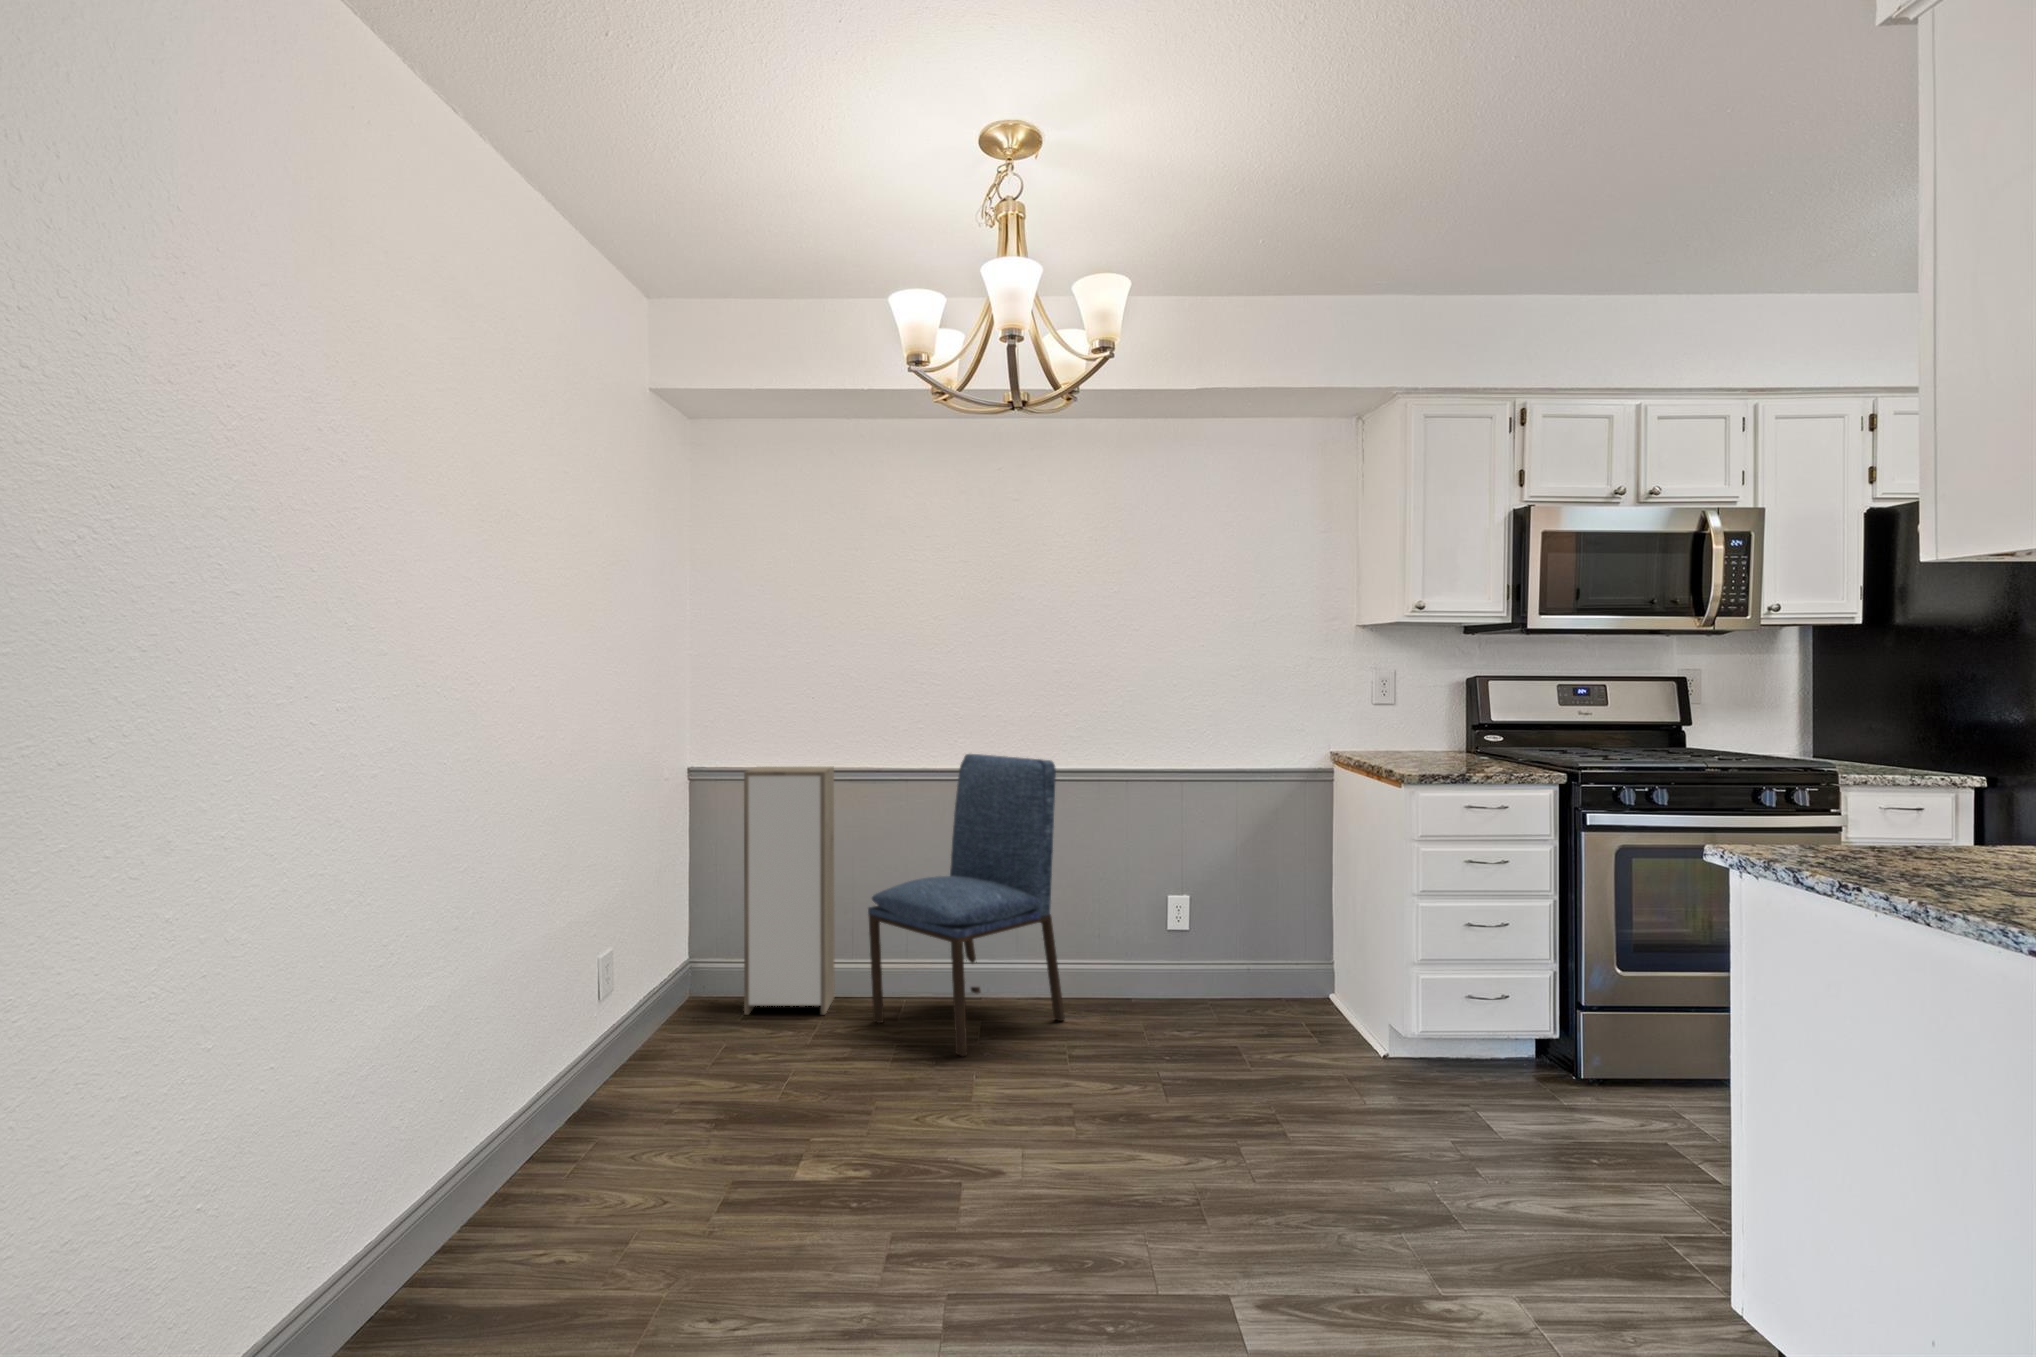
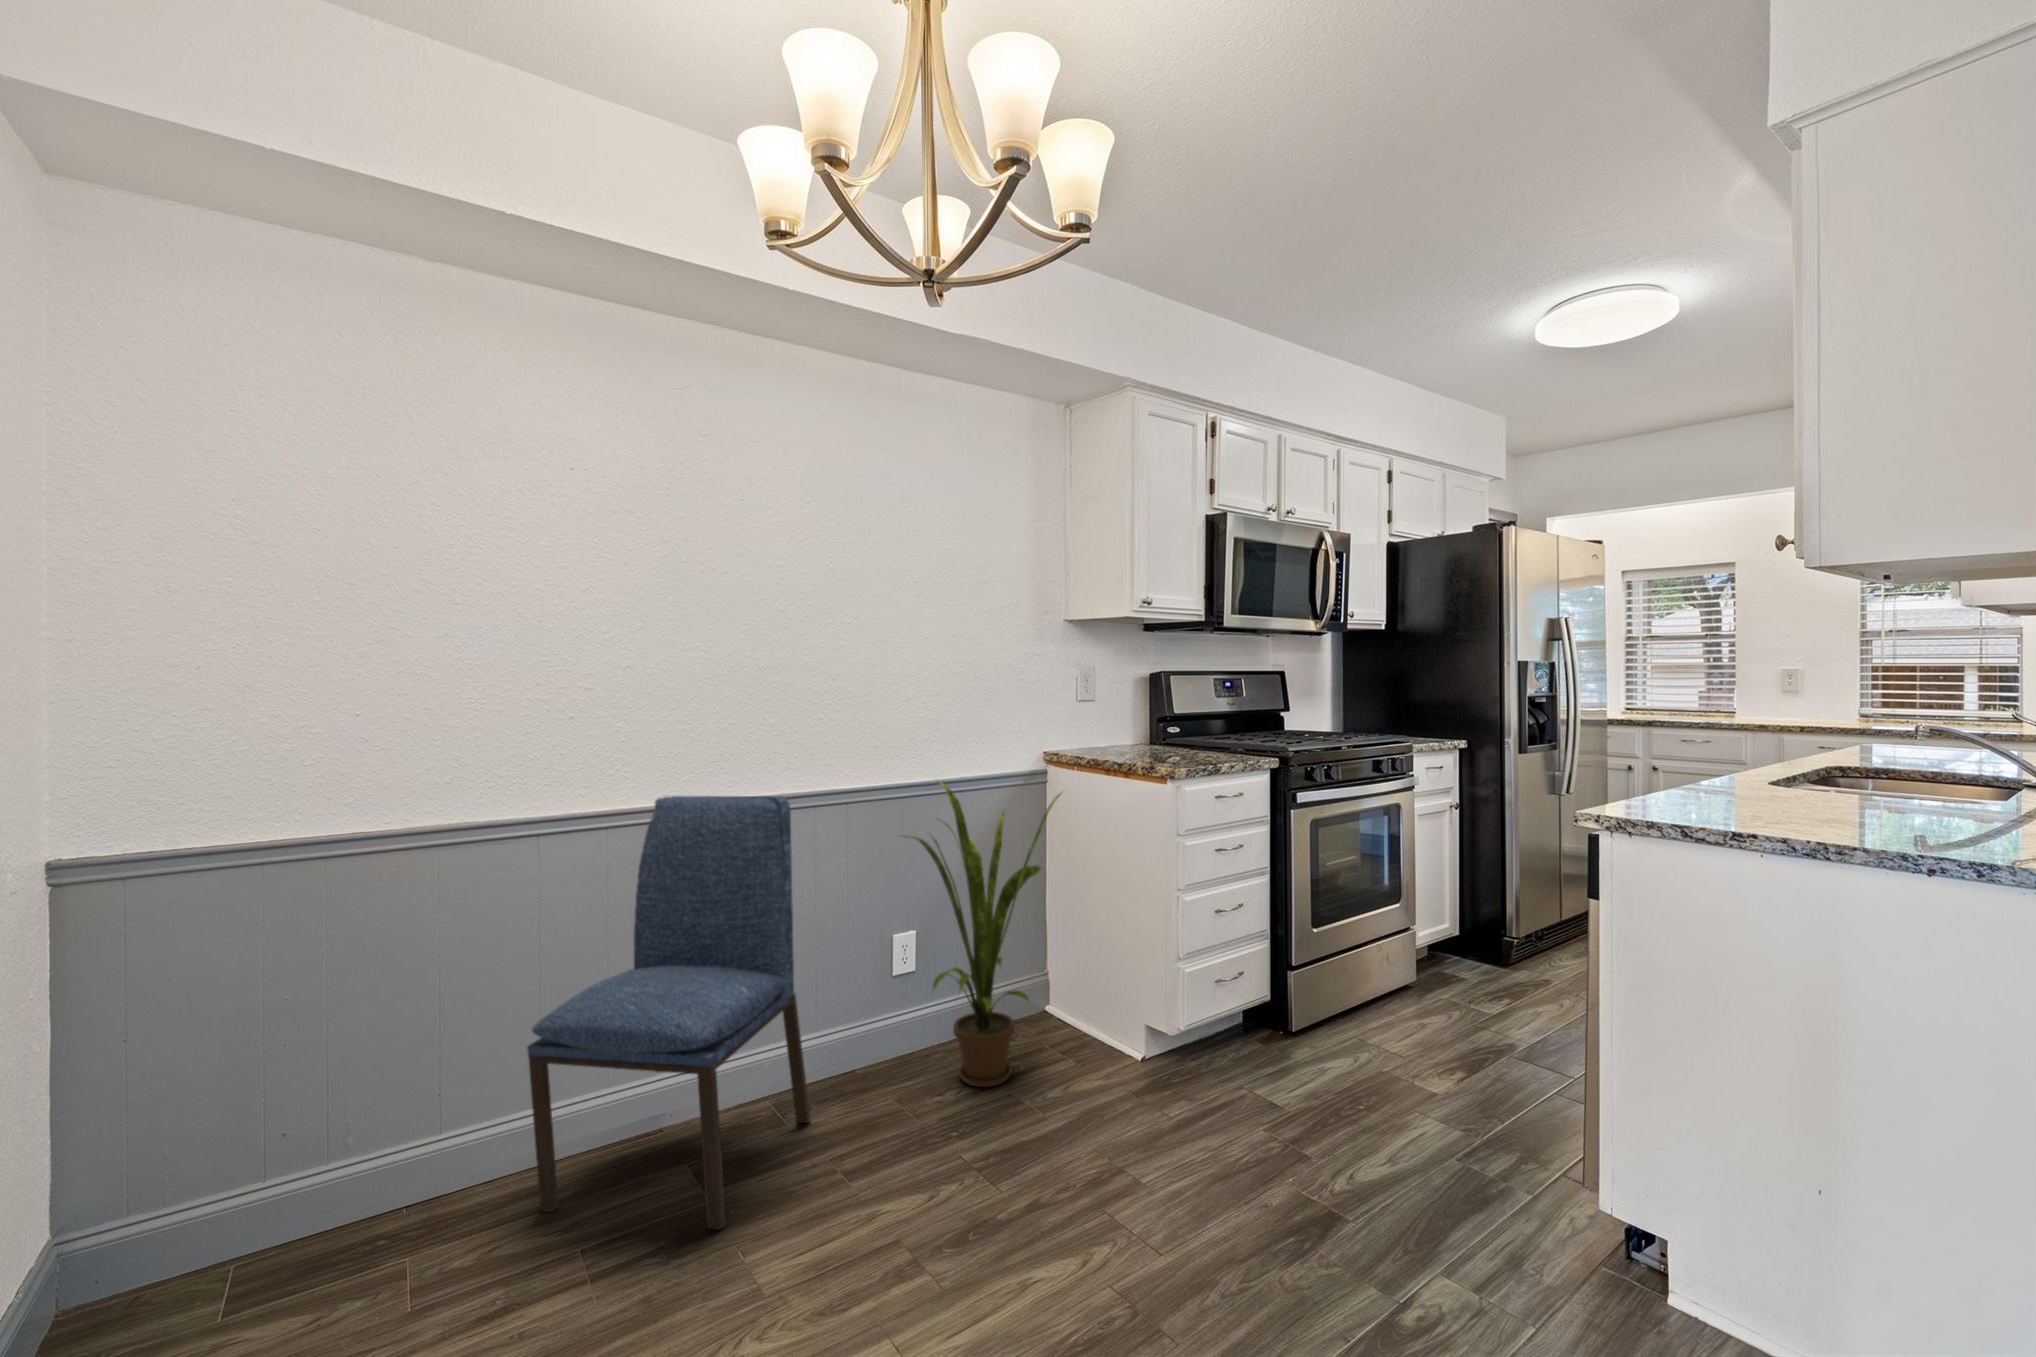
house plant: none [1143,762,1290,1035] -> present [905,782,1061,1087]
storage cabinet: present [744,766,834,1015] -> none [272,838,449,1277]

